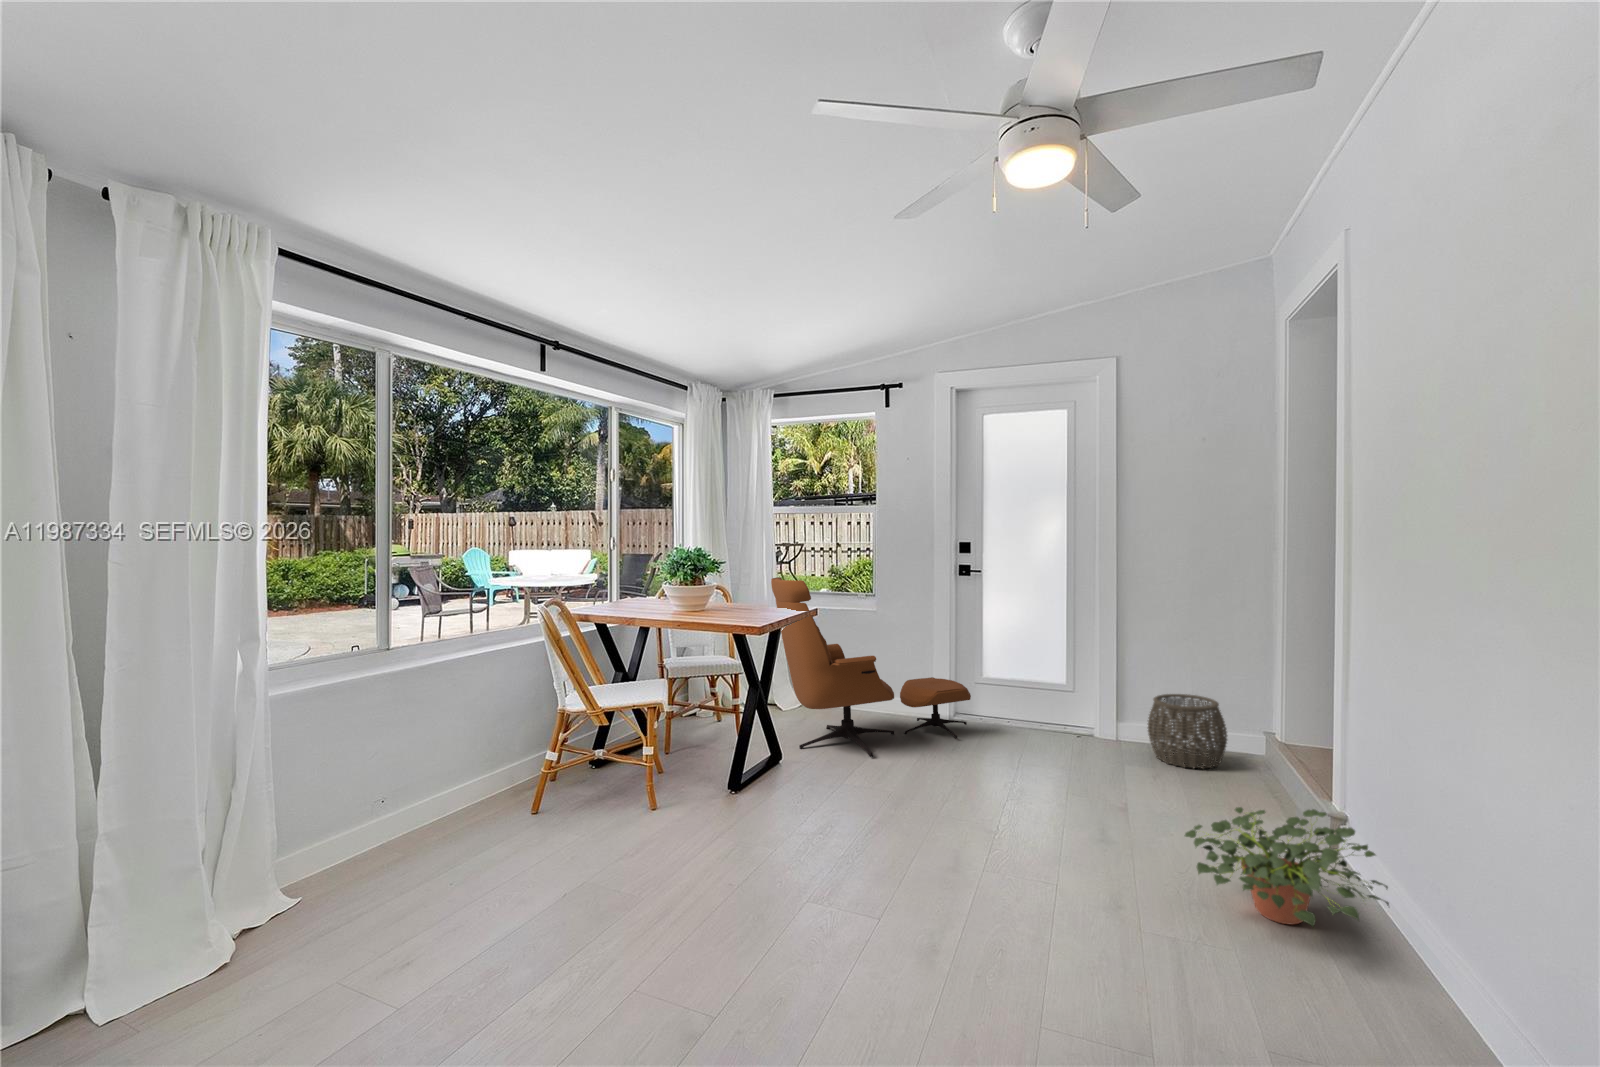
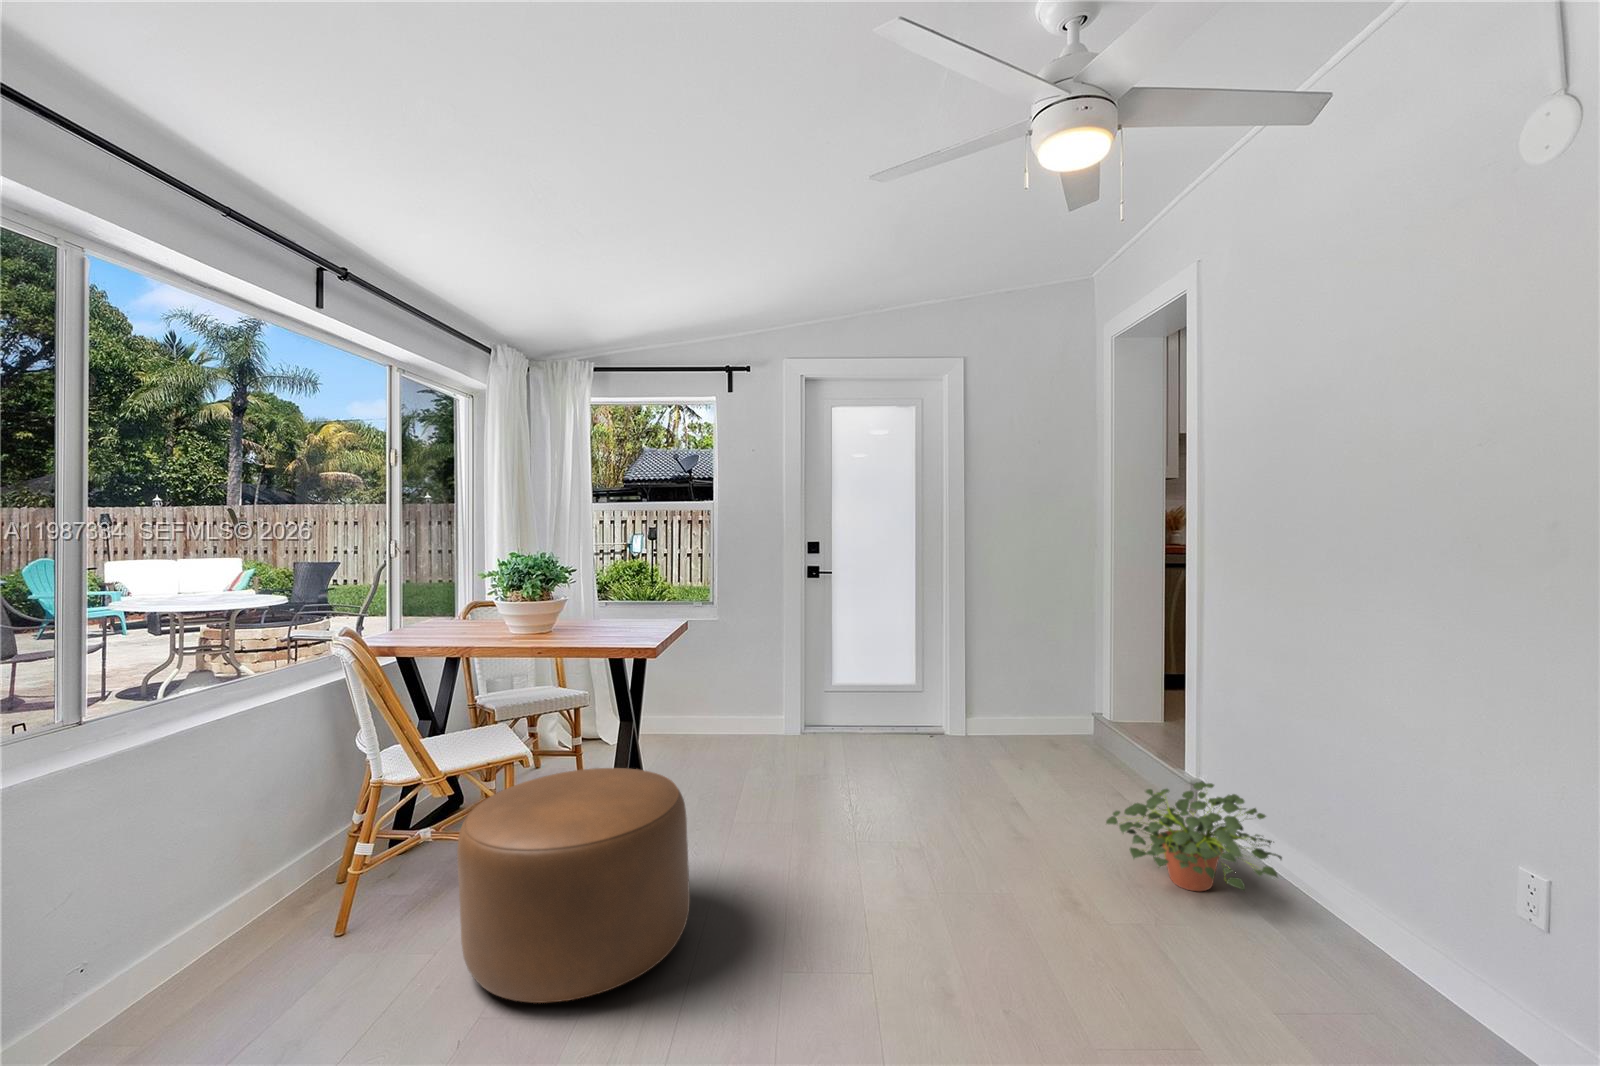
lounge chair: present [771,577,971,757] -> none [620,586,830,786]
woven basket: present [1148,694,1227,769] -> none [998,684,1068,754]
ottoman: none [585,719,761,886] -> present [457,768,690,1003]

